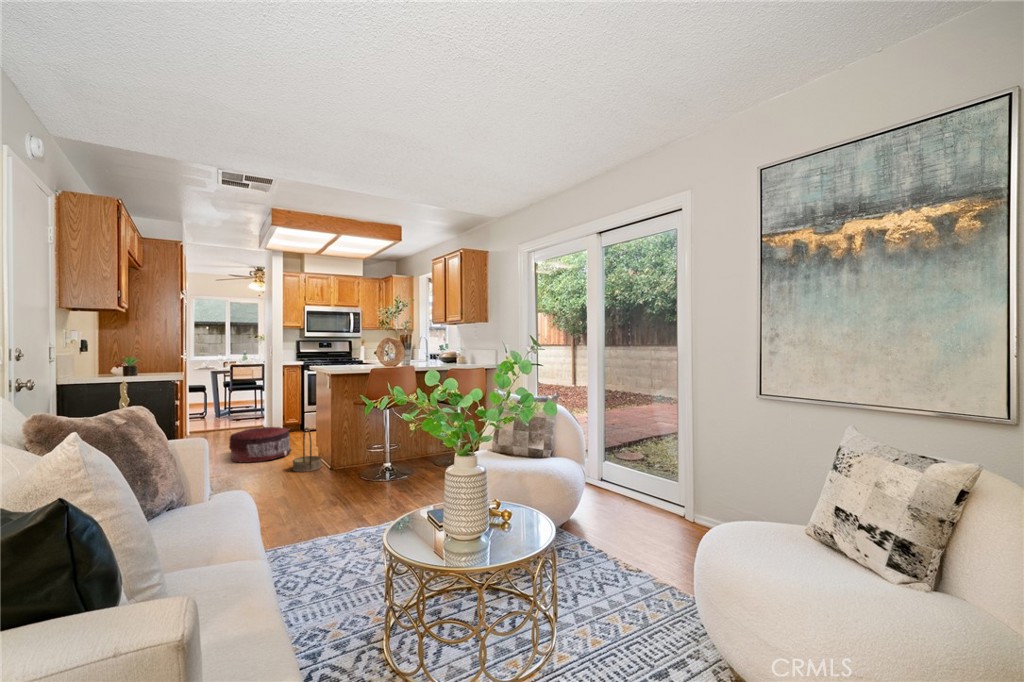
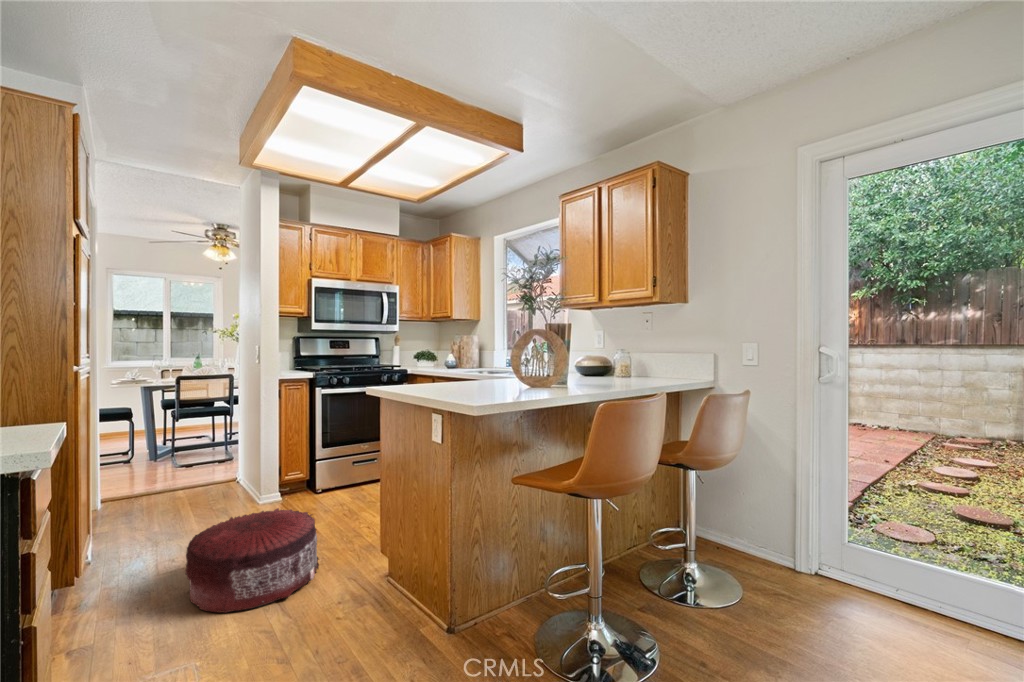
basket: present [293,428,321,472] -> none [352,534,417,653]

